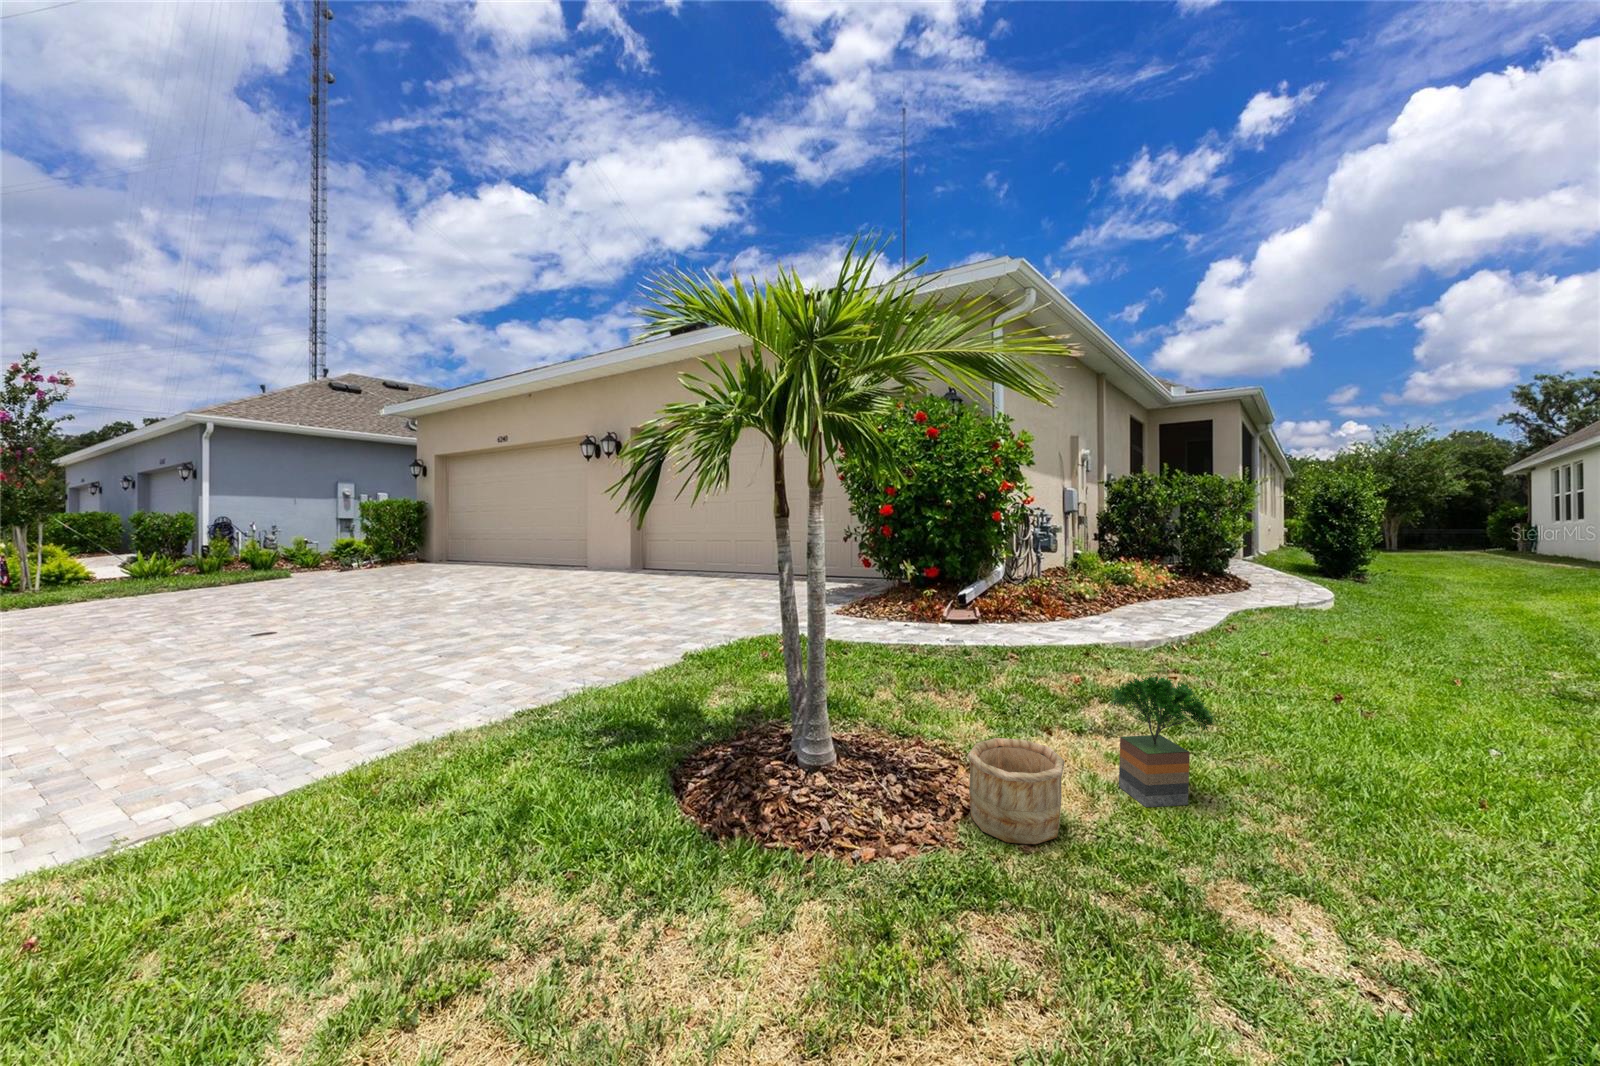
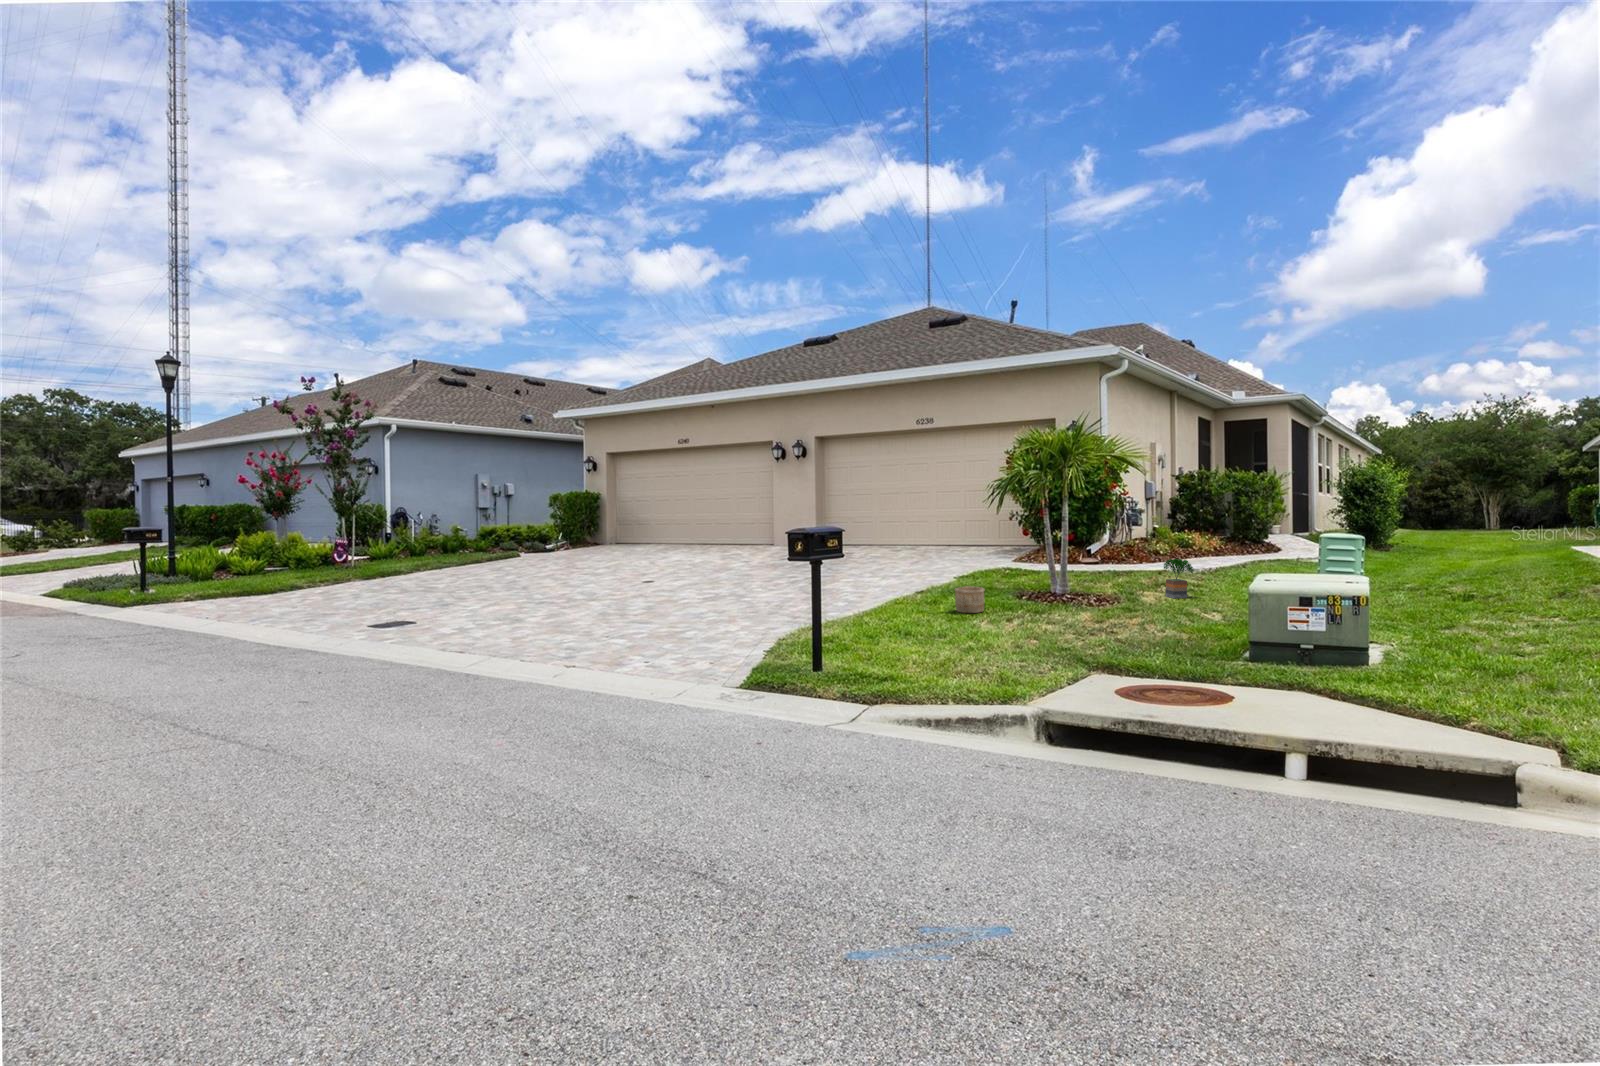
wooden bucket: present [967,738,1065,844] -> present [955,586,985,613]

